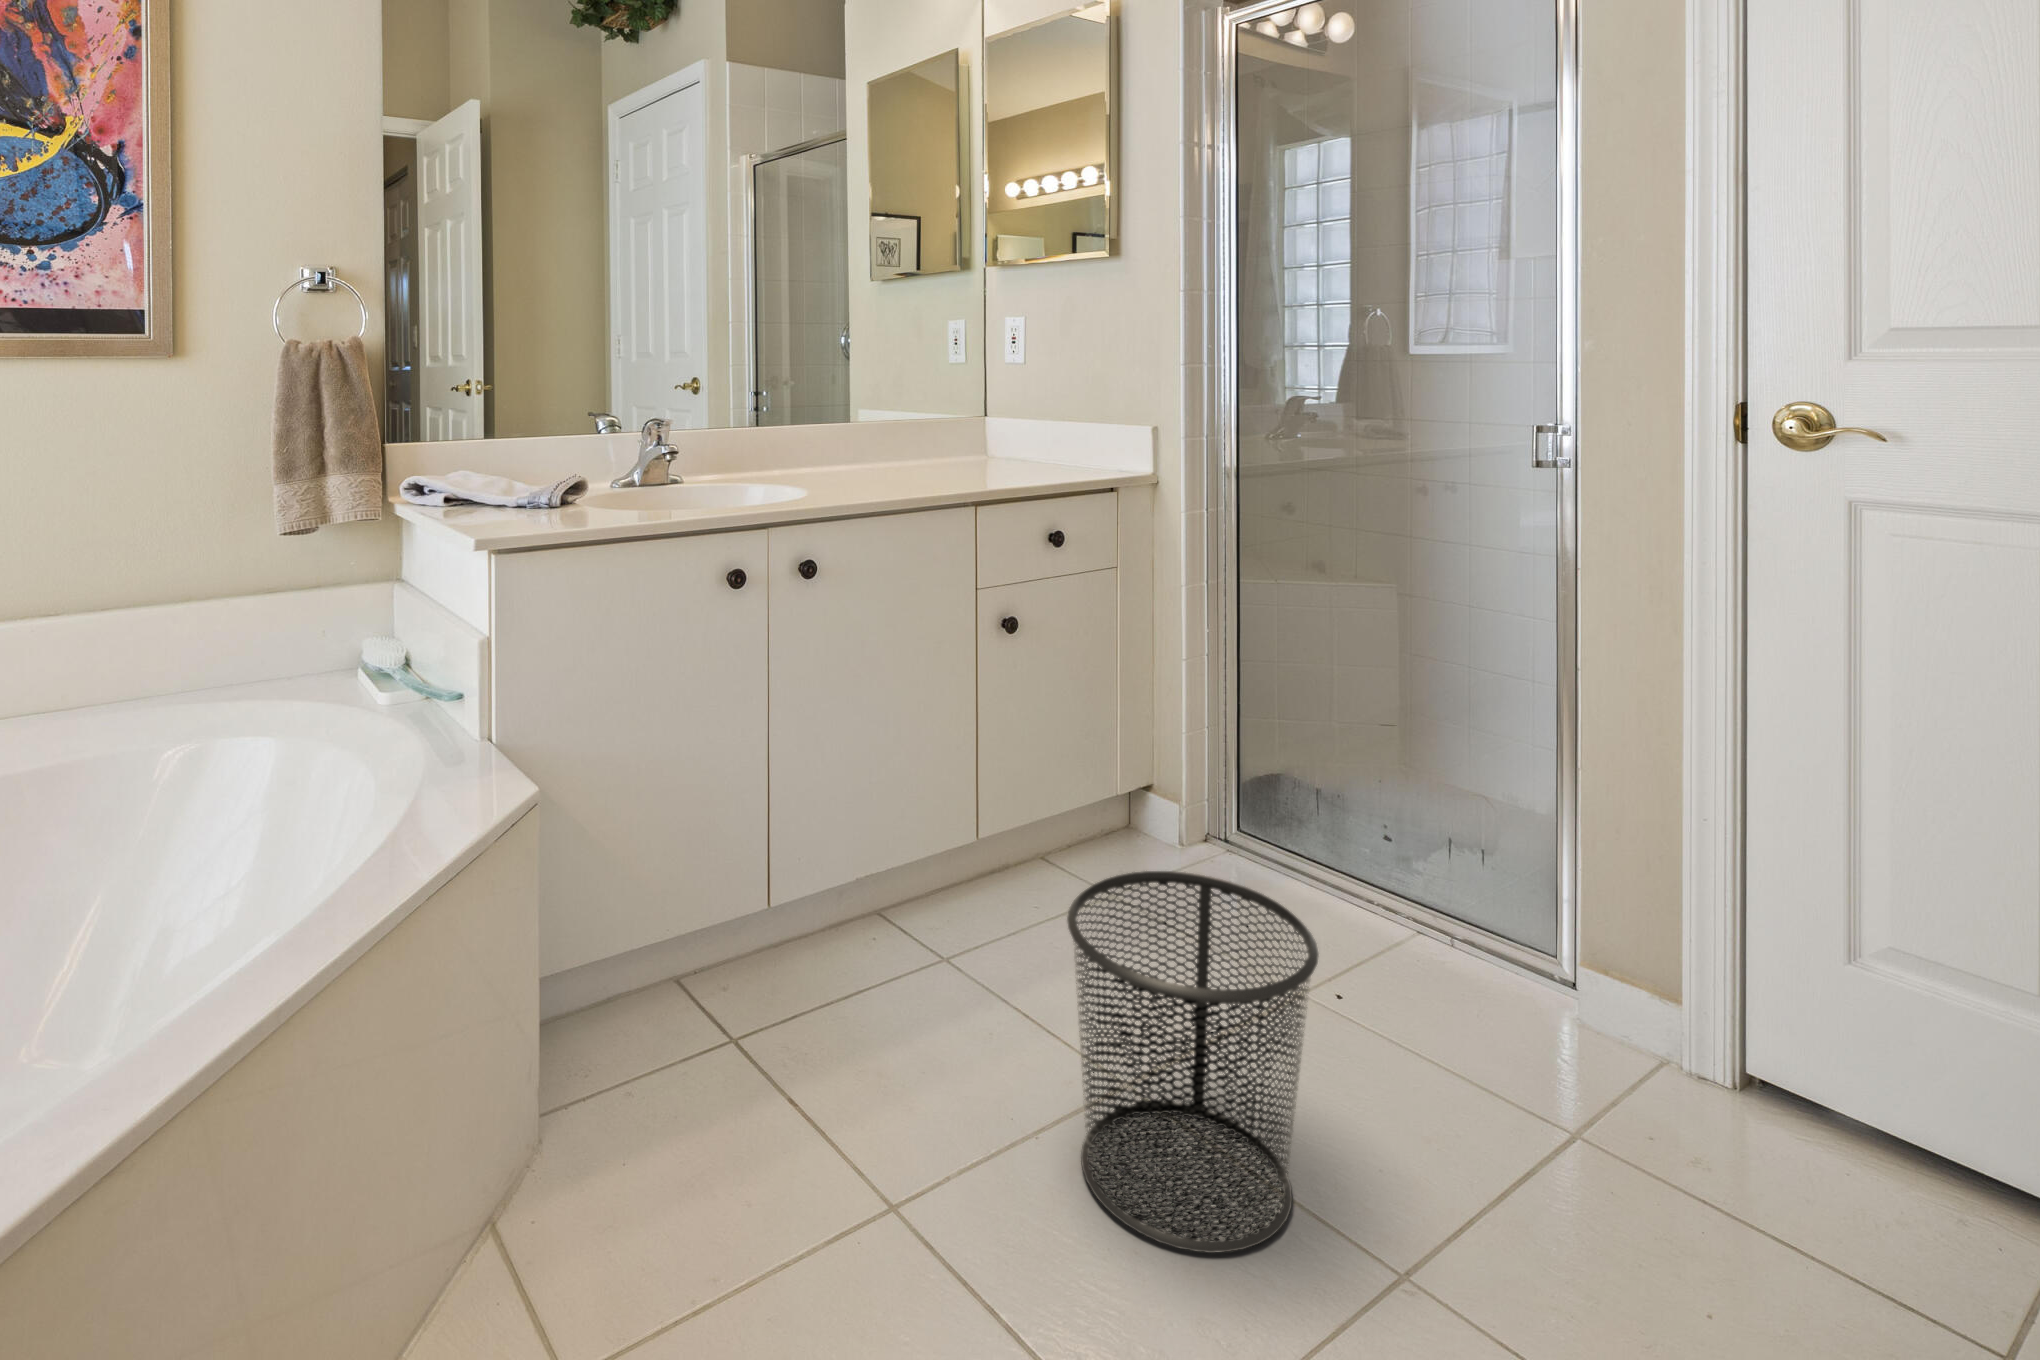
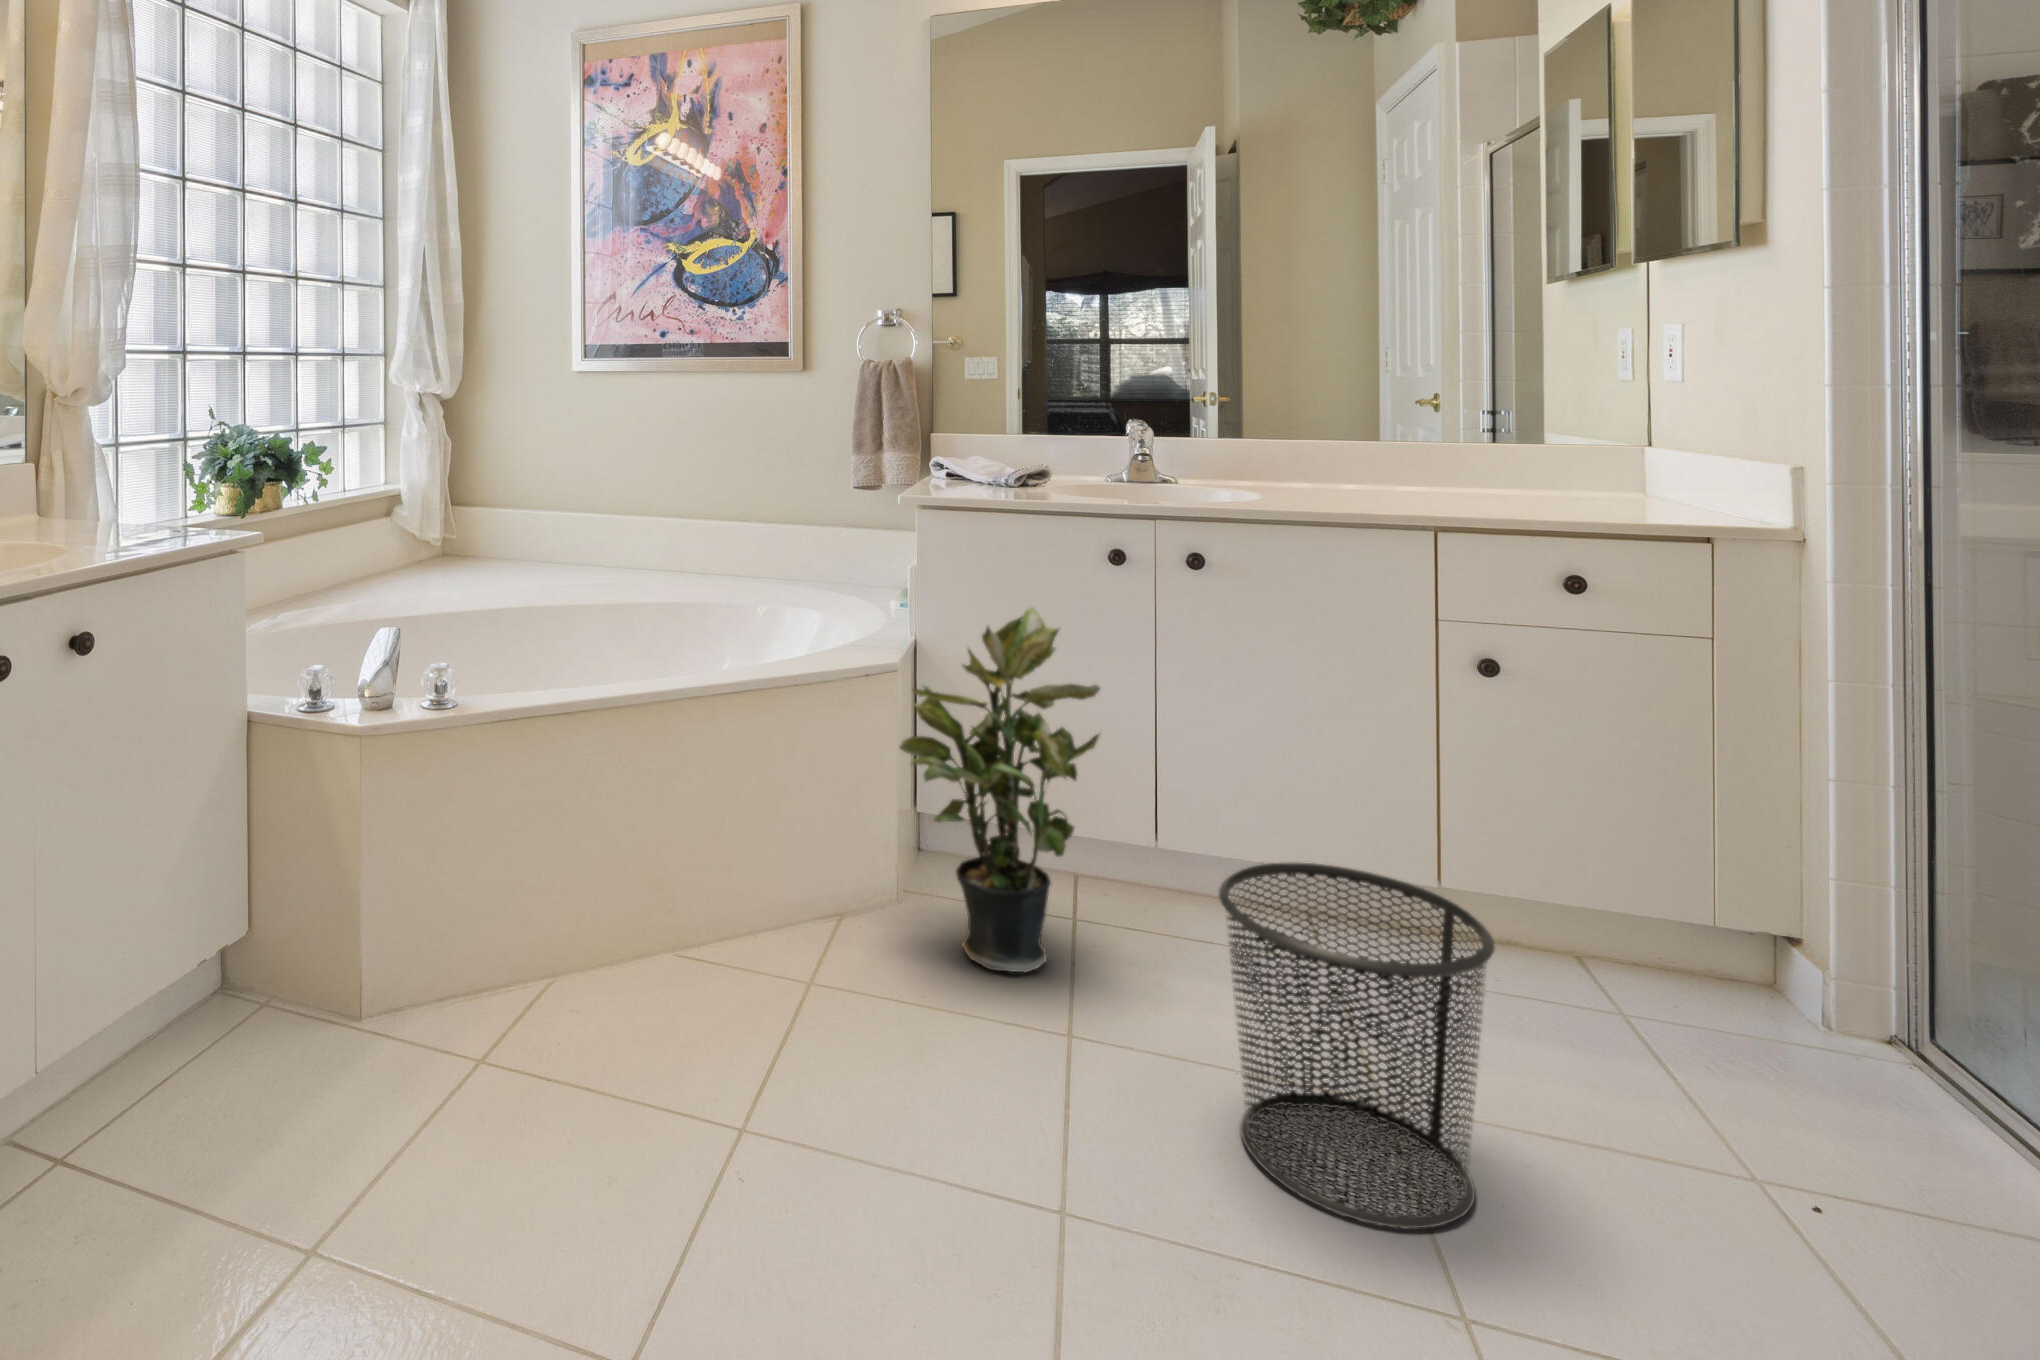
potted plant: none [570,670,825,1169] -> present [900,608,1100,972]

